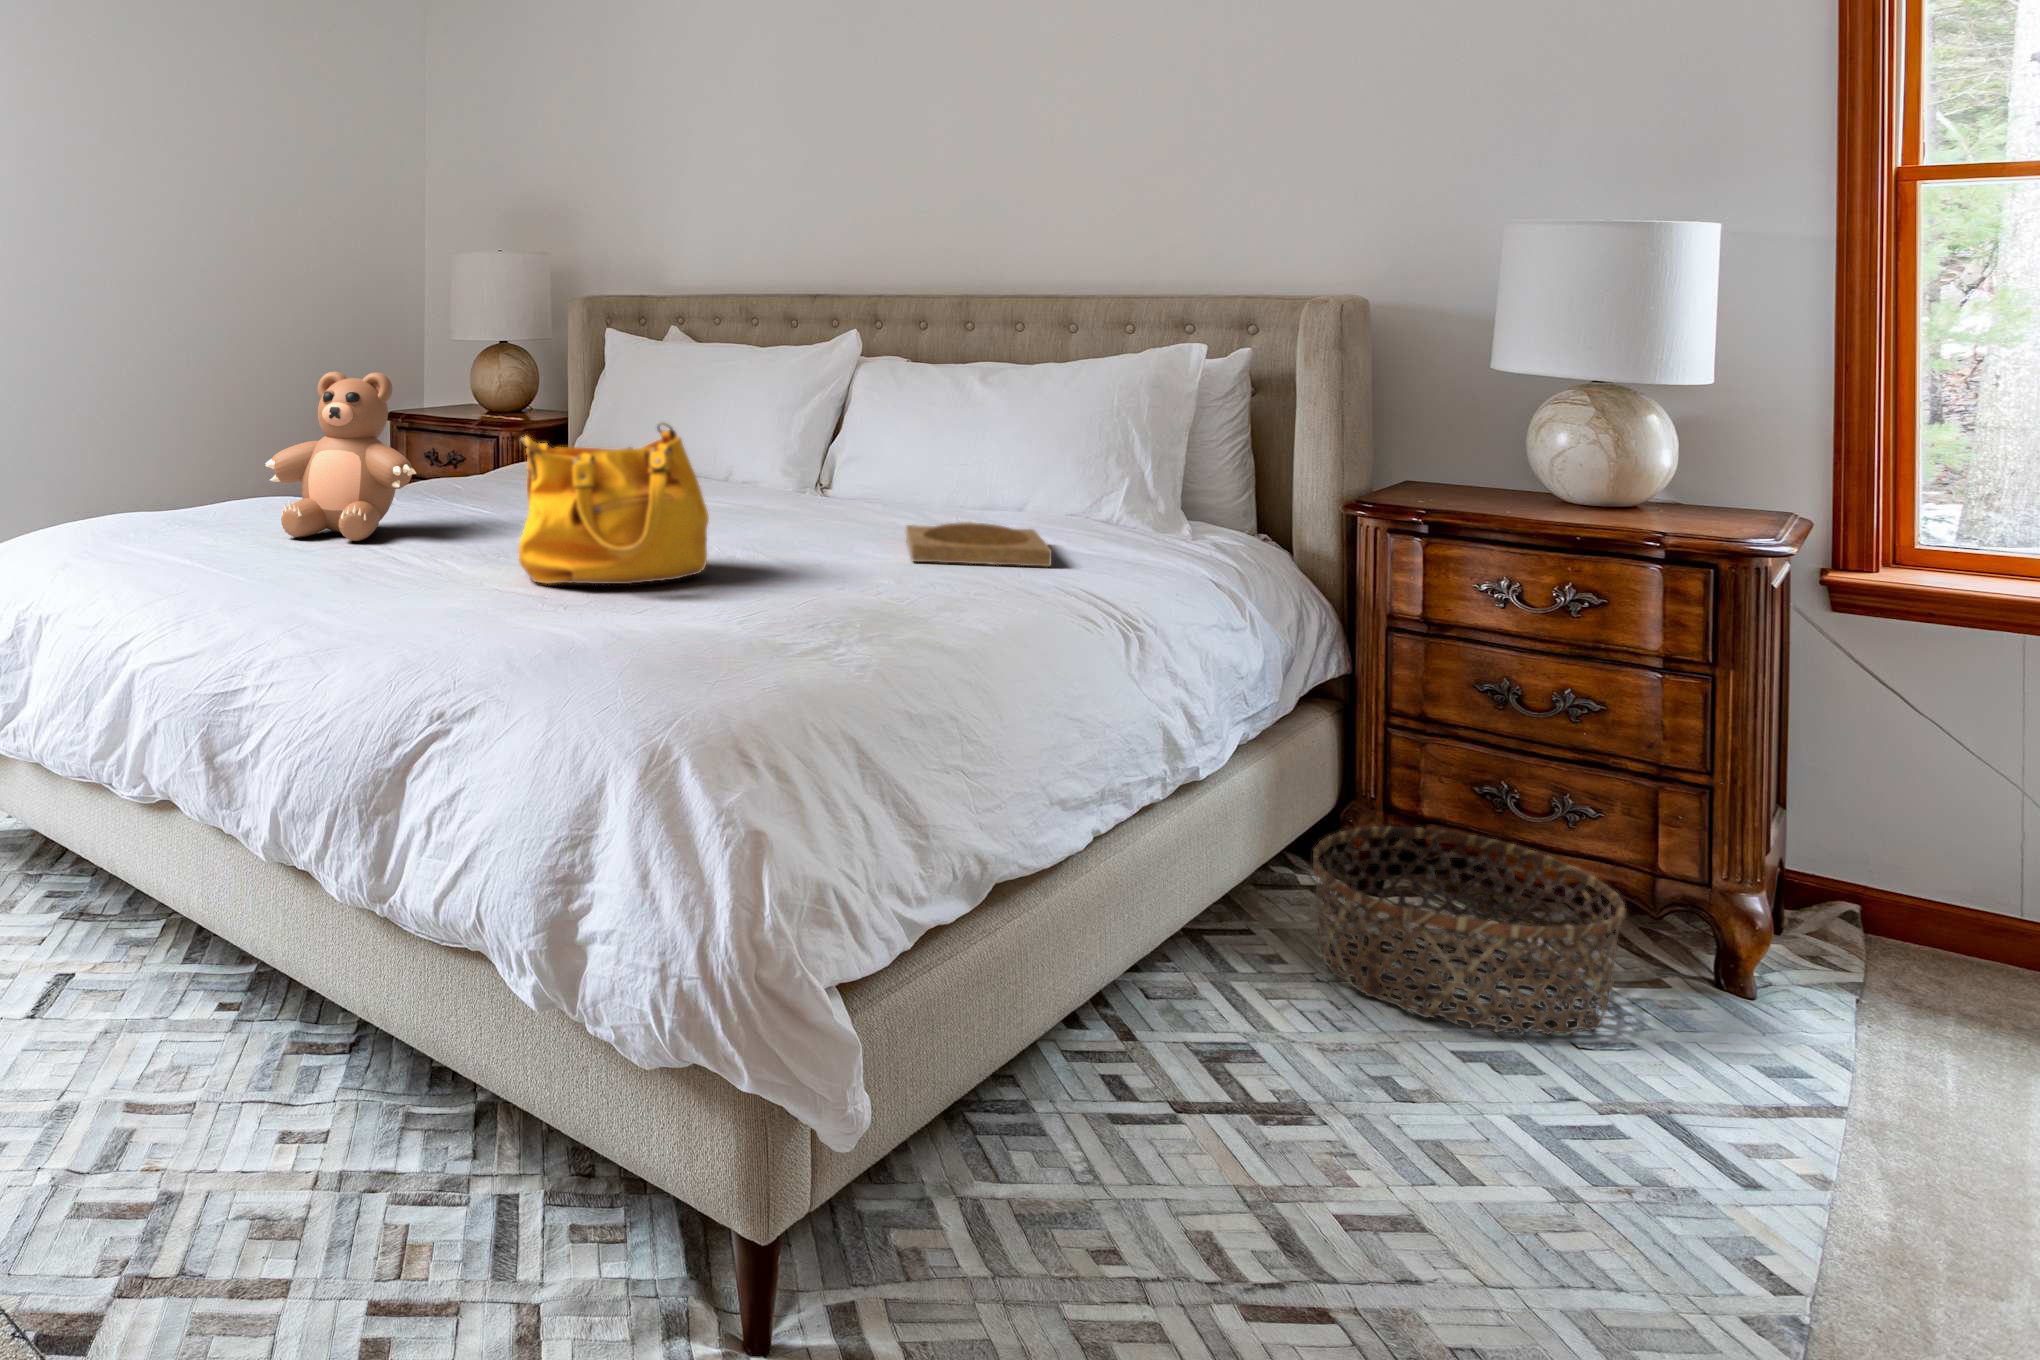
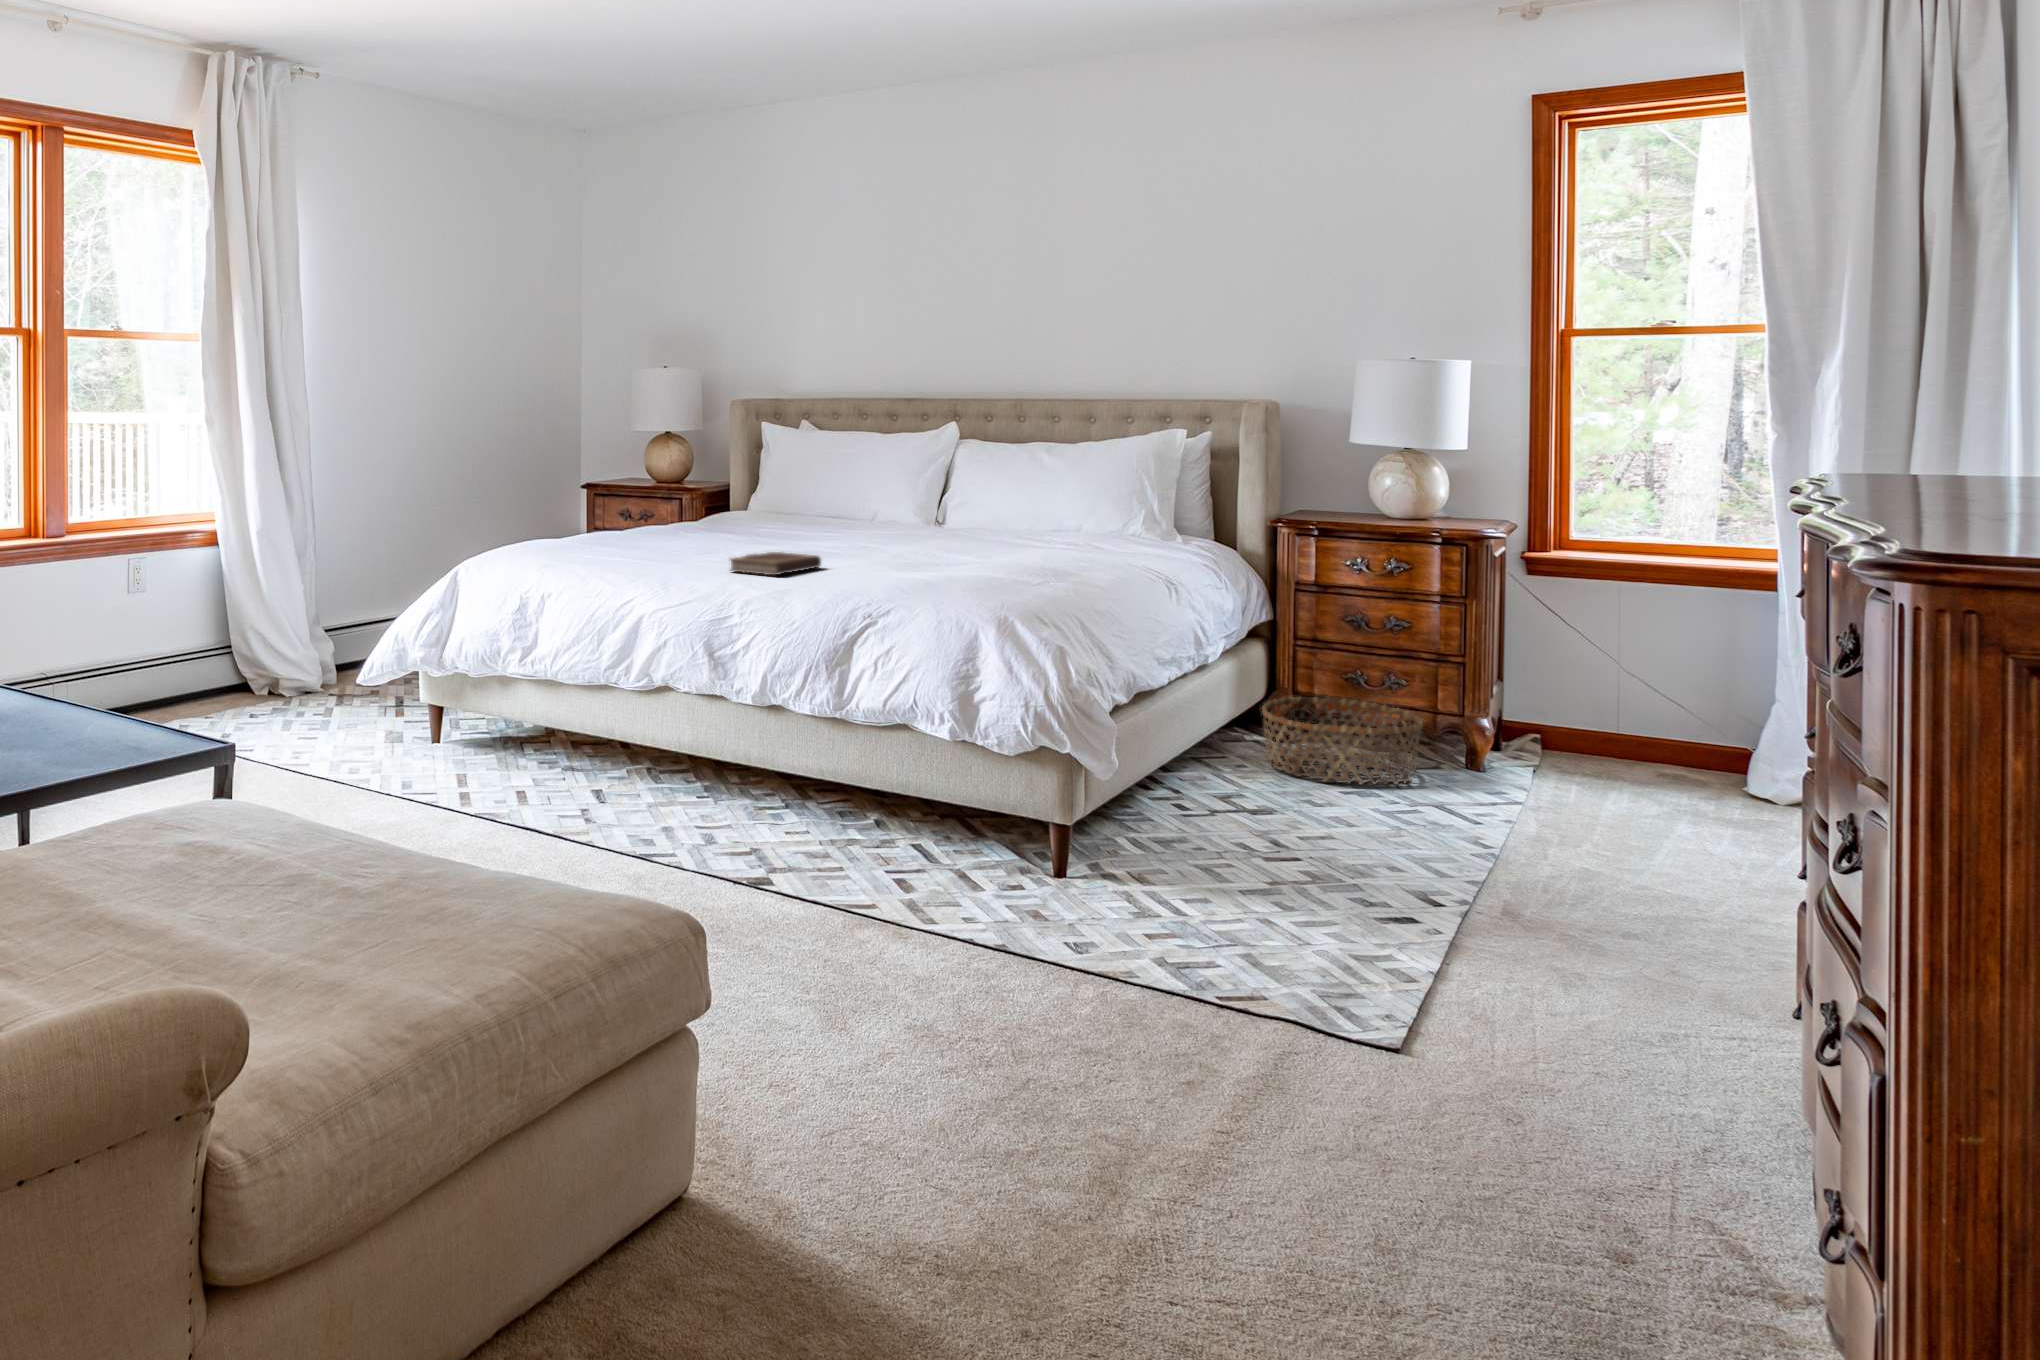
teddy bear: present [265,371,417,541] -> none [645,448,745,549]
handbag: present [519,423,709,584] -> none [834,474,943,563]
tray: present [906,522,1052,566] -> none [1026,533,1121,554]
notebook: none [271,559,455,615] -> present [731,552,821,575]

